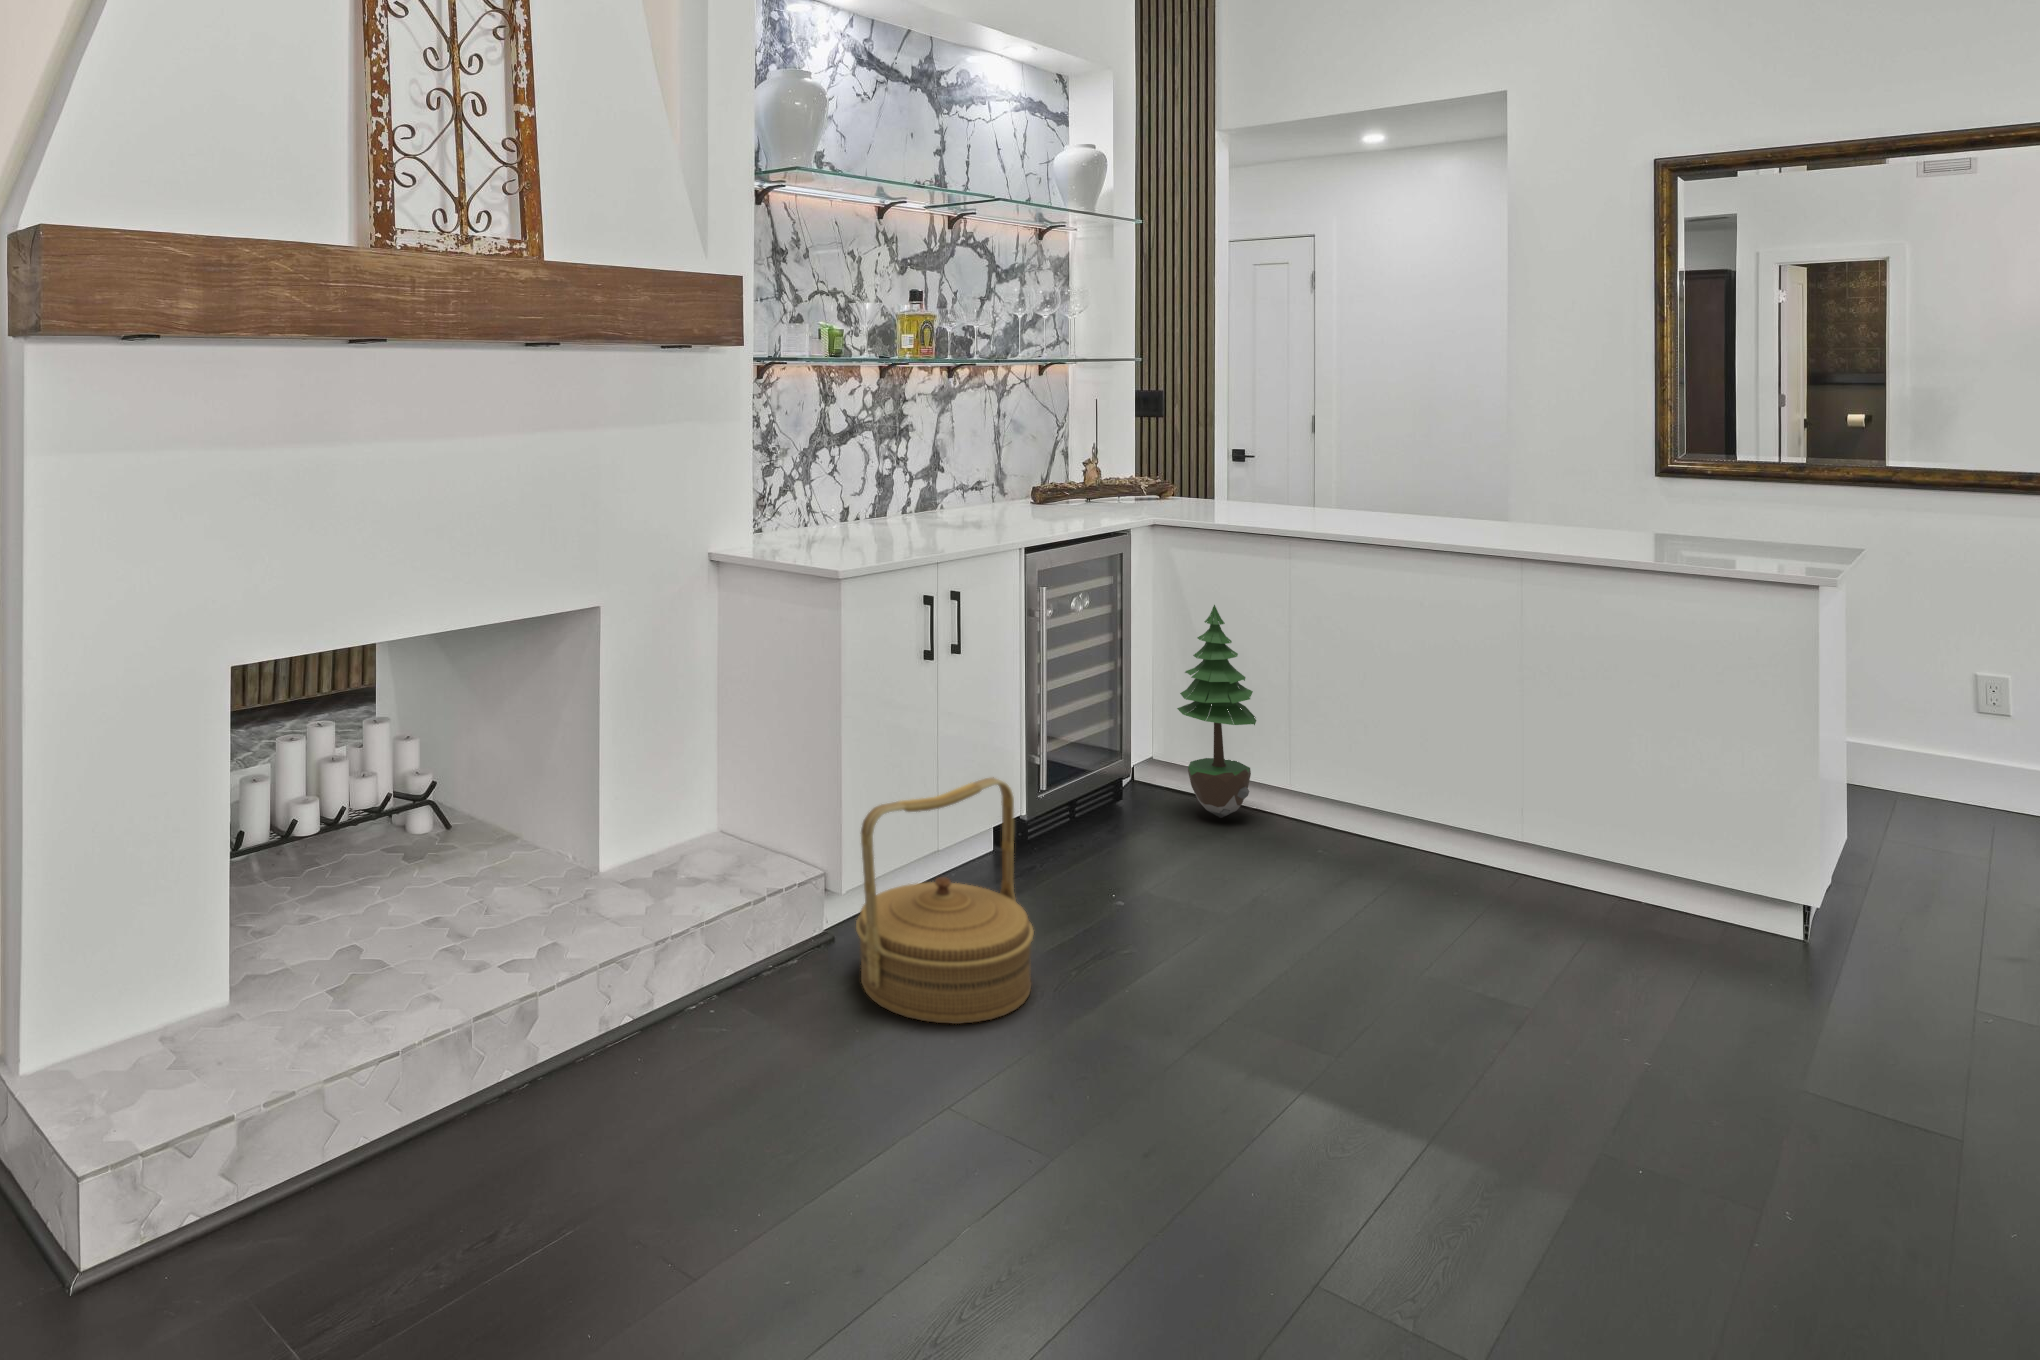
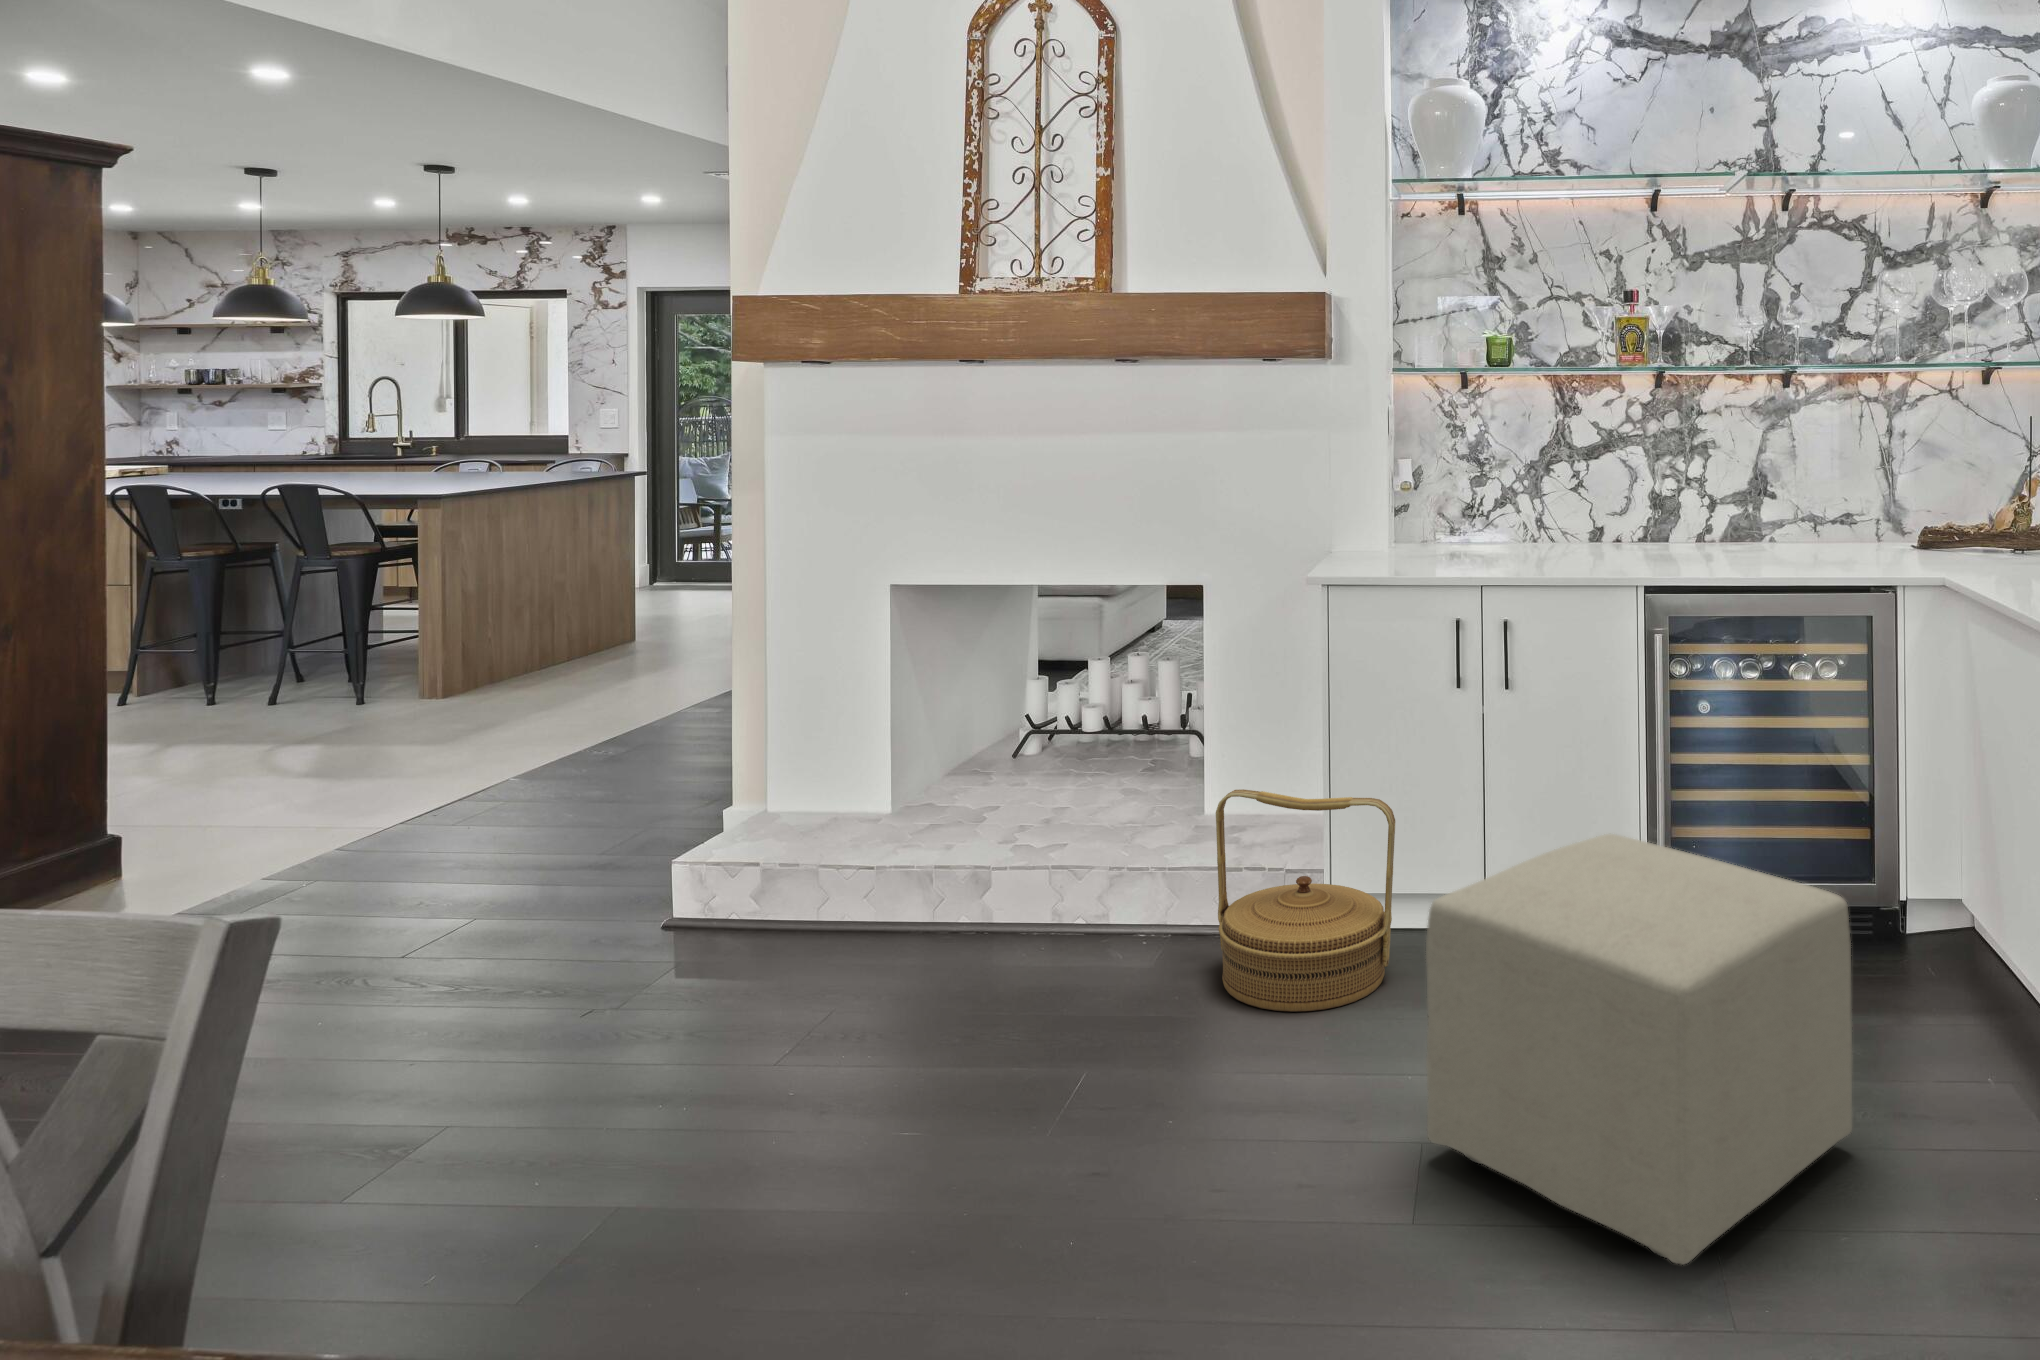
potted tree: present [1177,605,1256,818] -> none [1859,695,1962,974]
ottoman: none [1241,734,1626,1033] -> present [1426,834,1852,1264]

